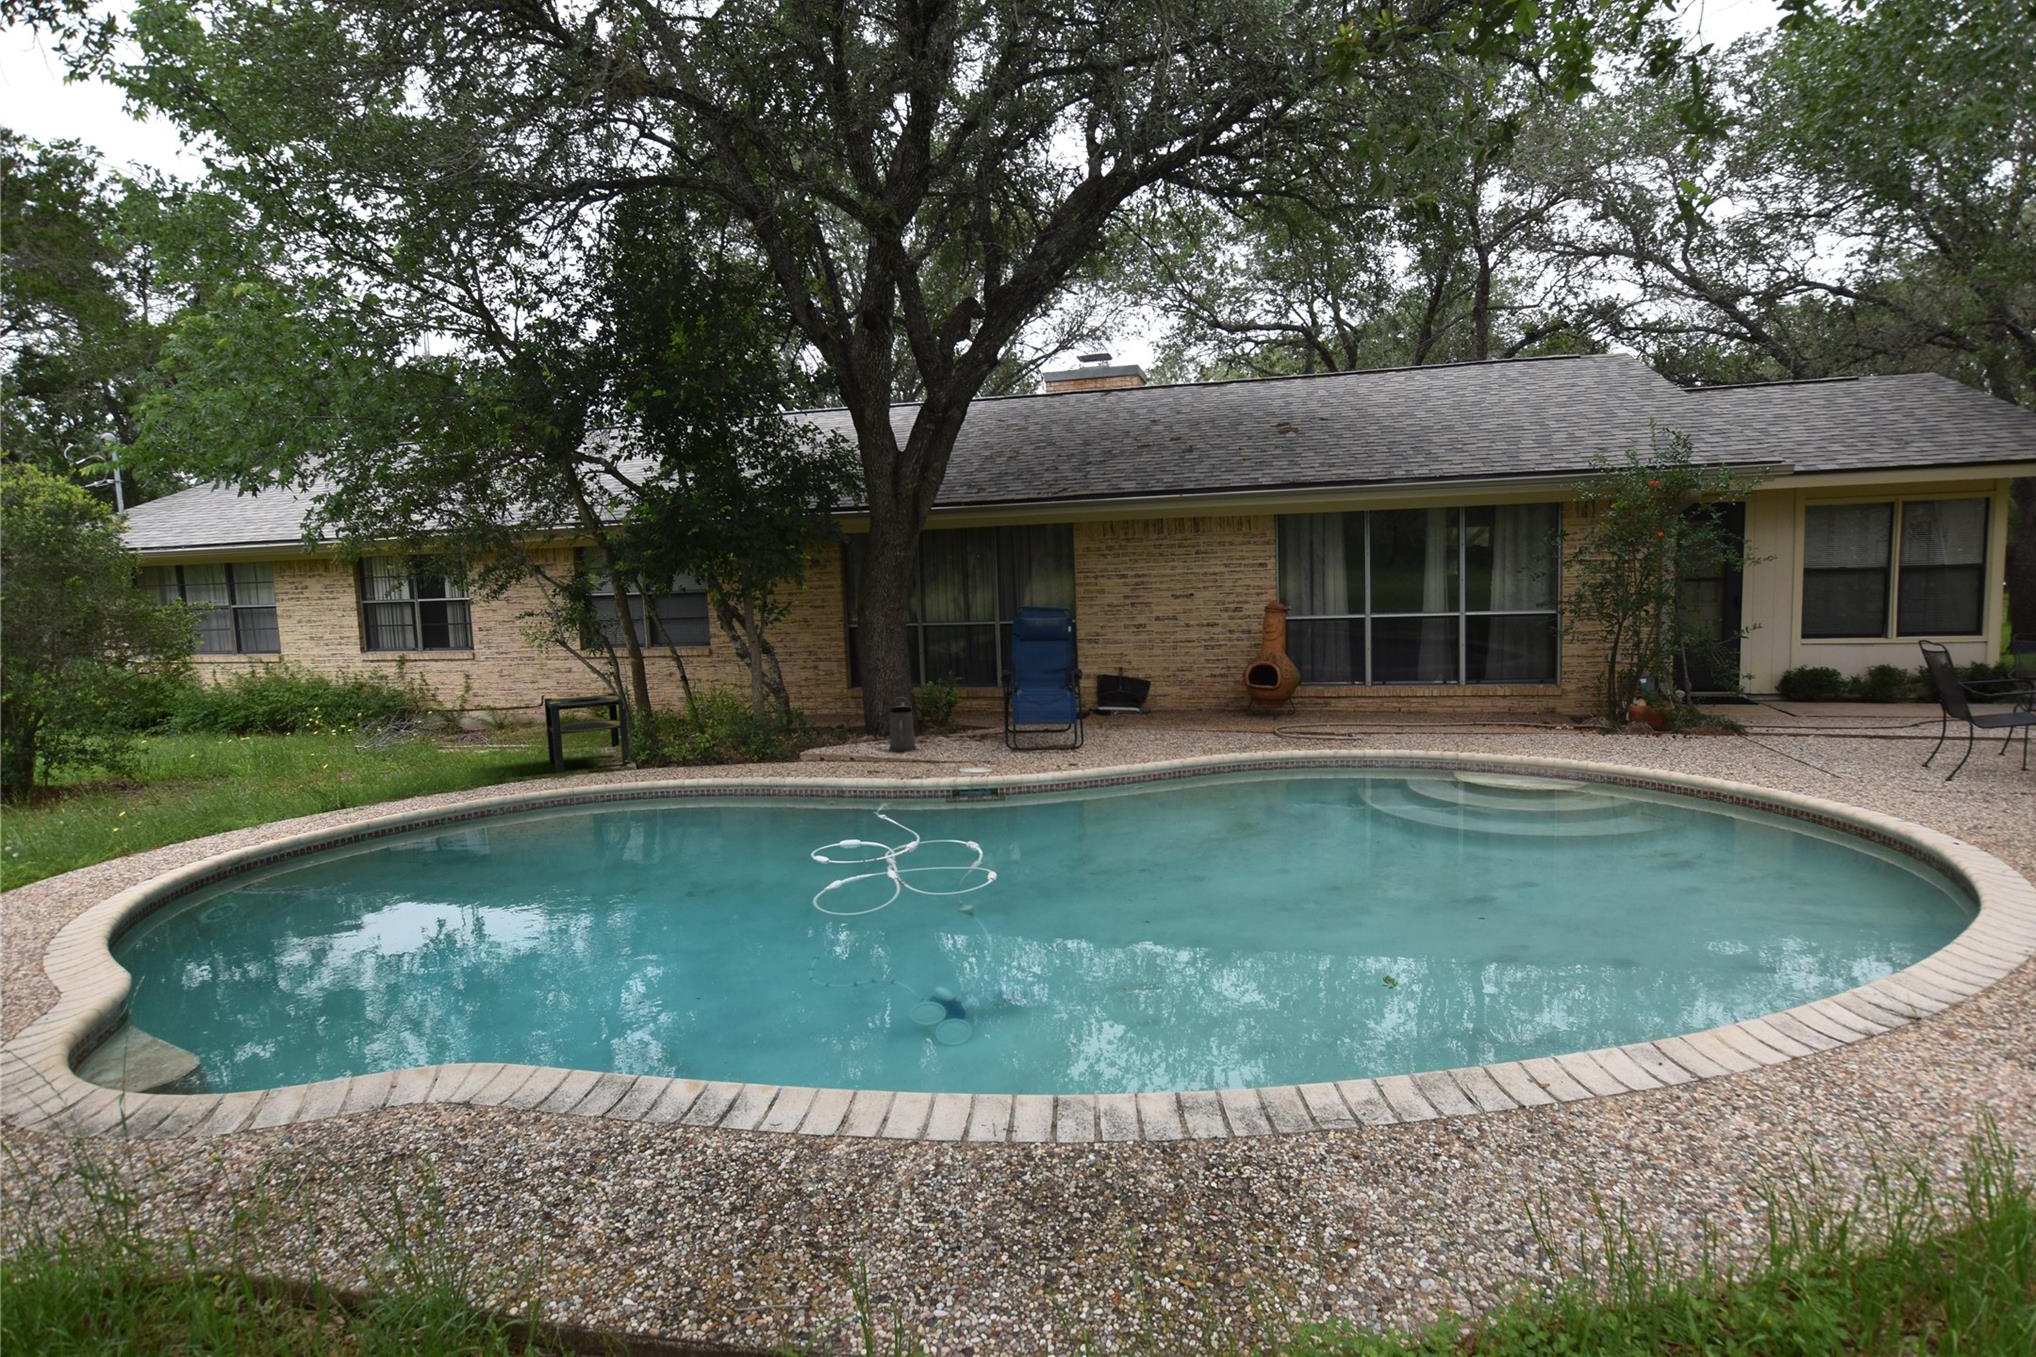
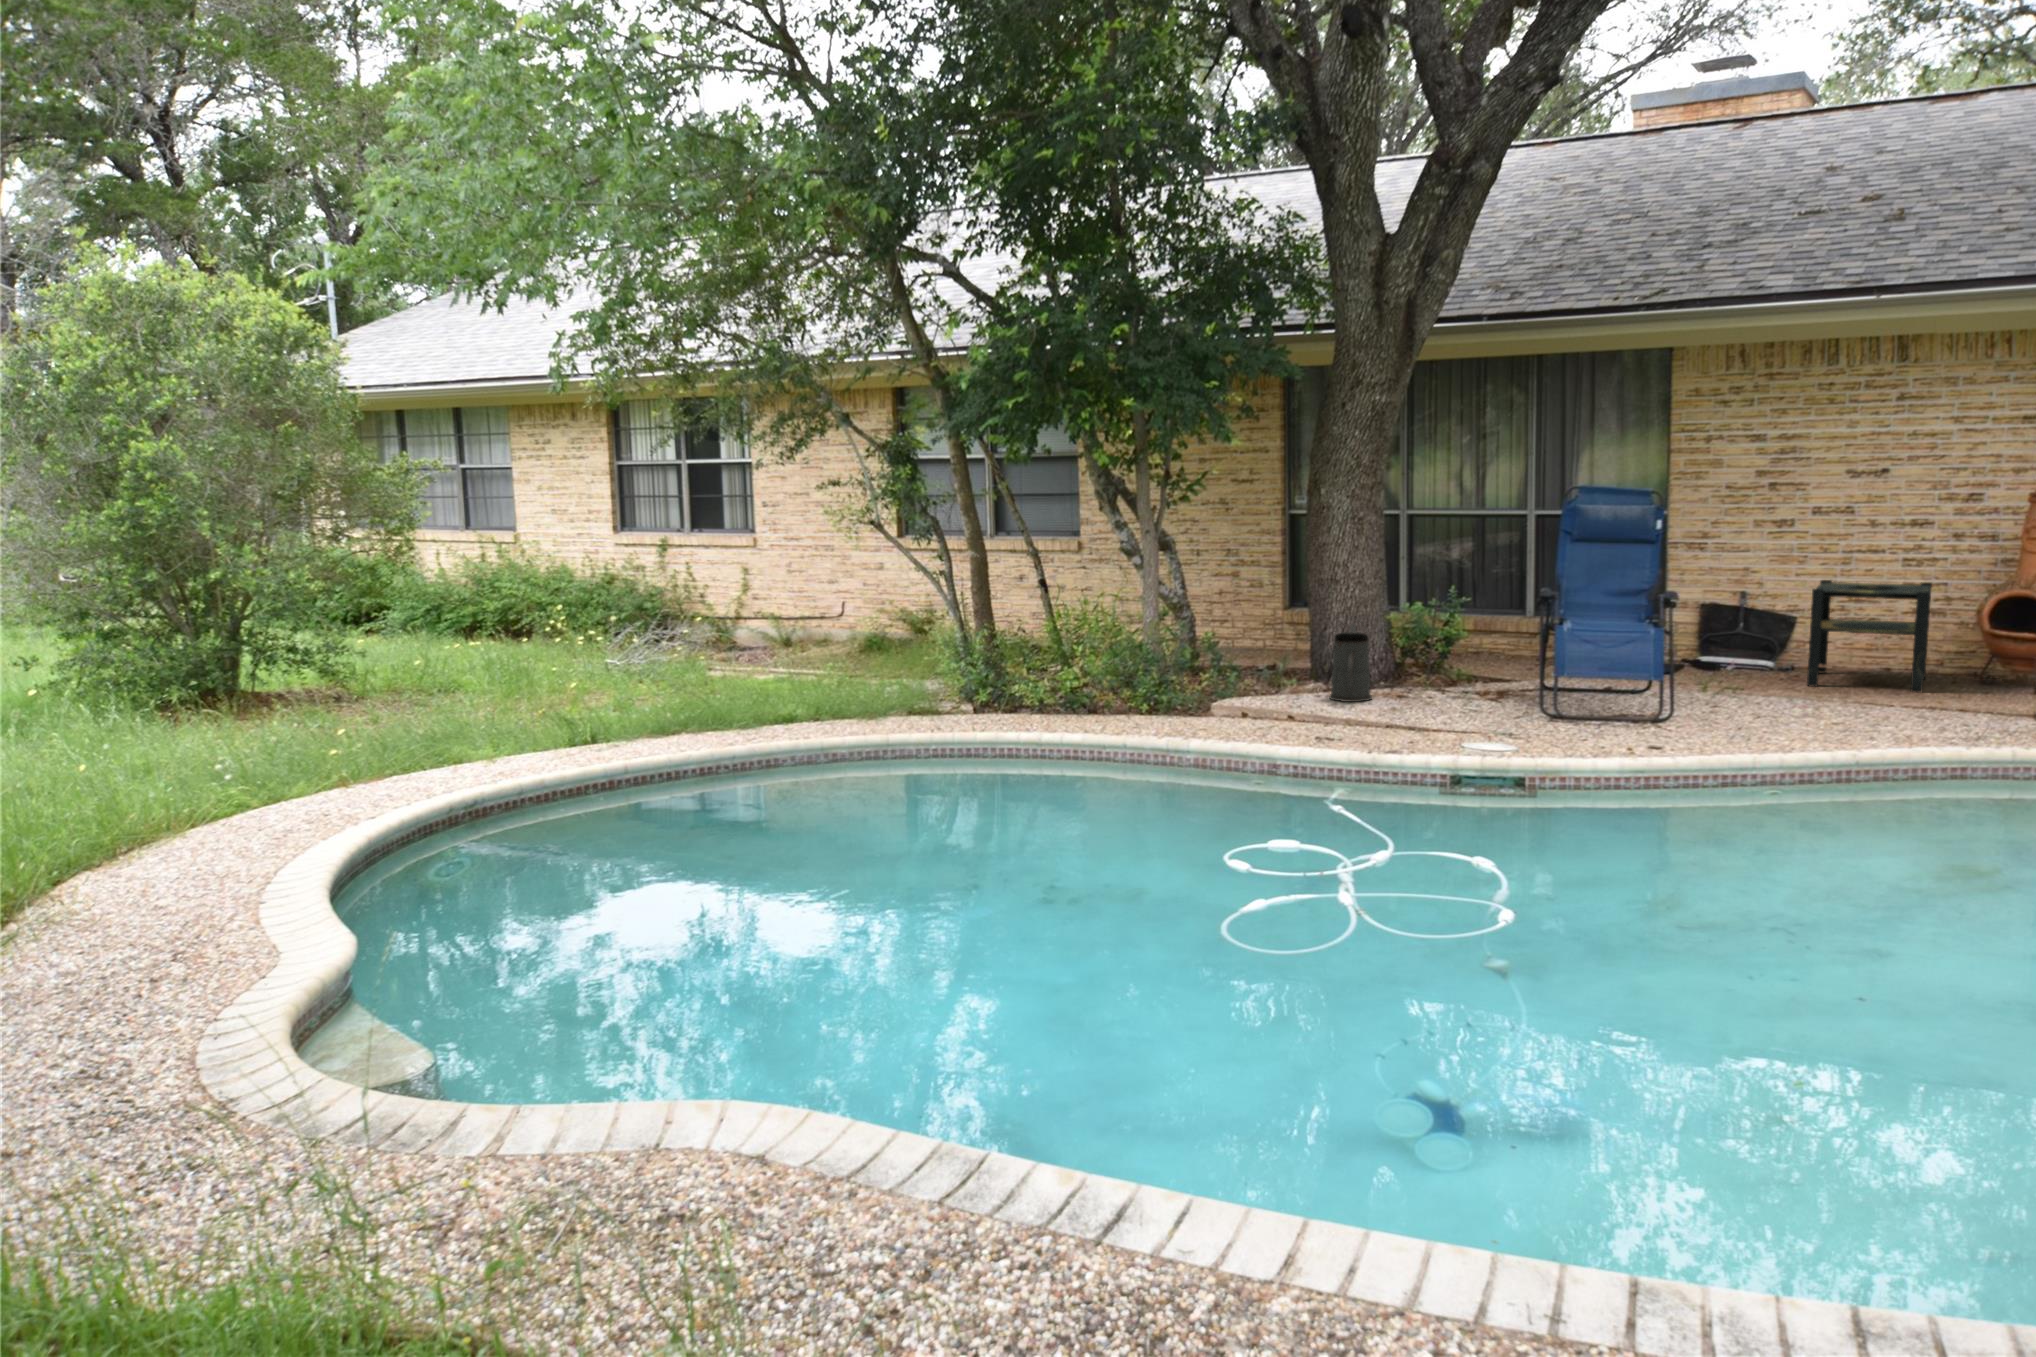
side table: present [544,693,630,773] -> present [1807,580,1932,692]

